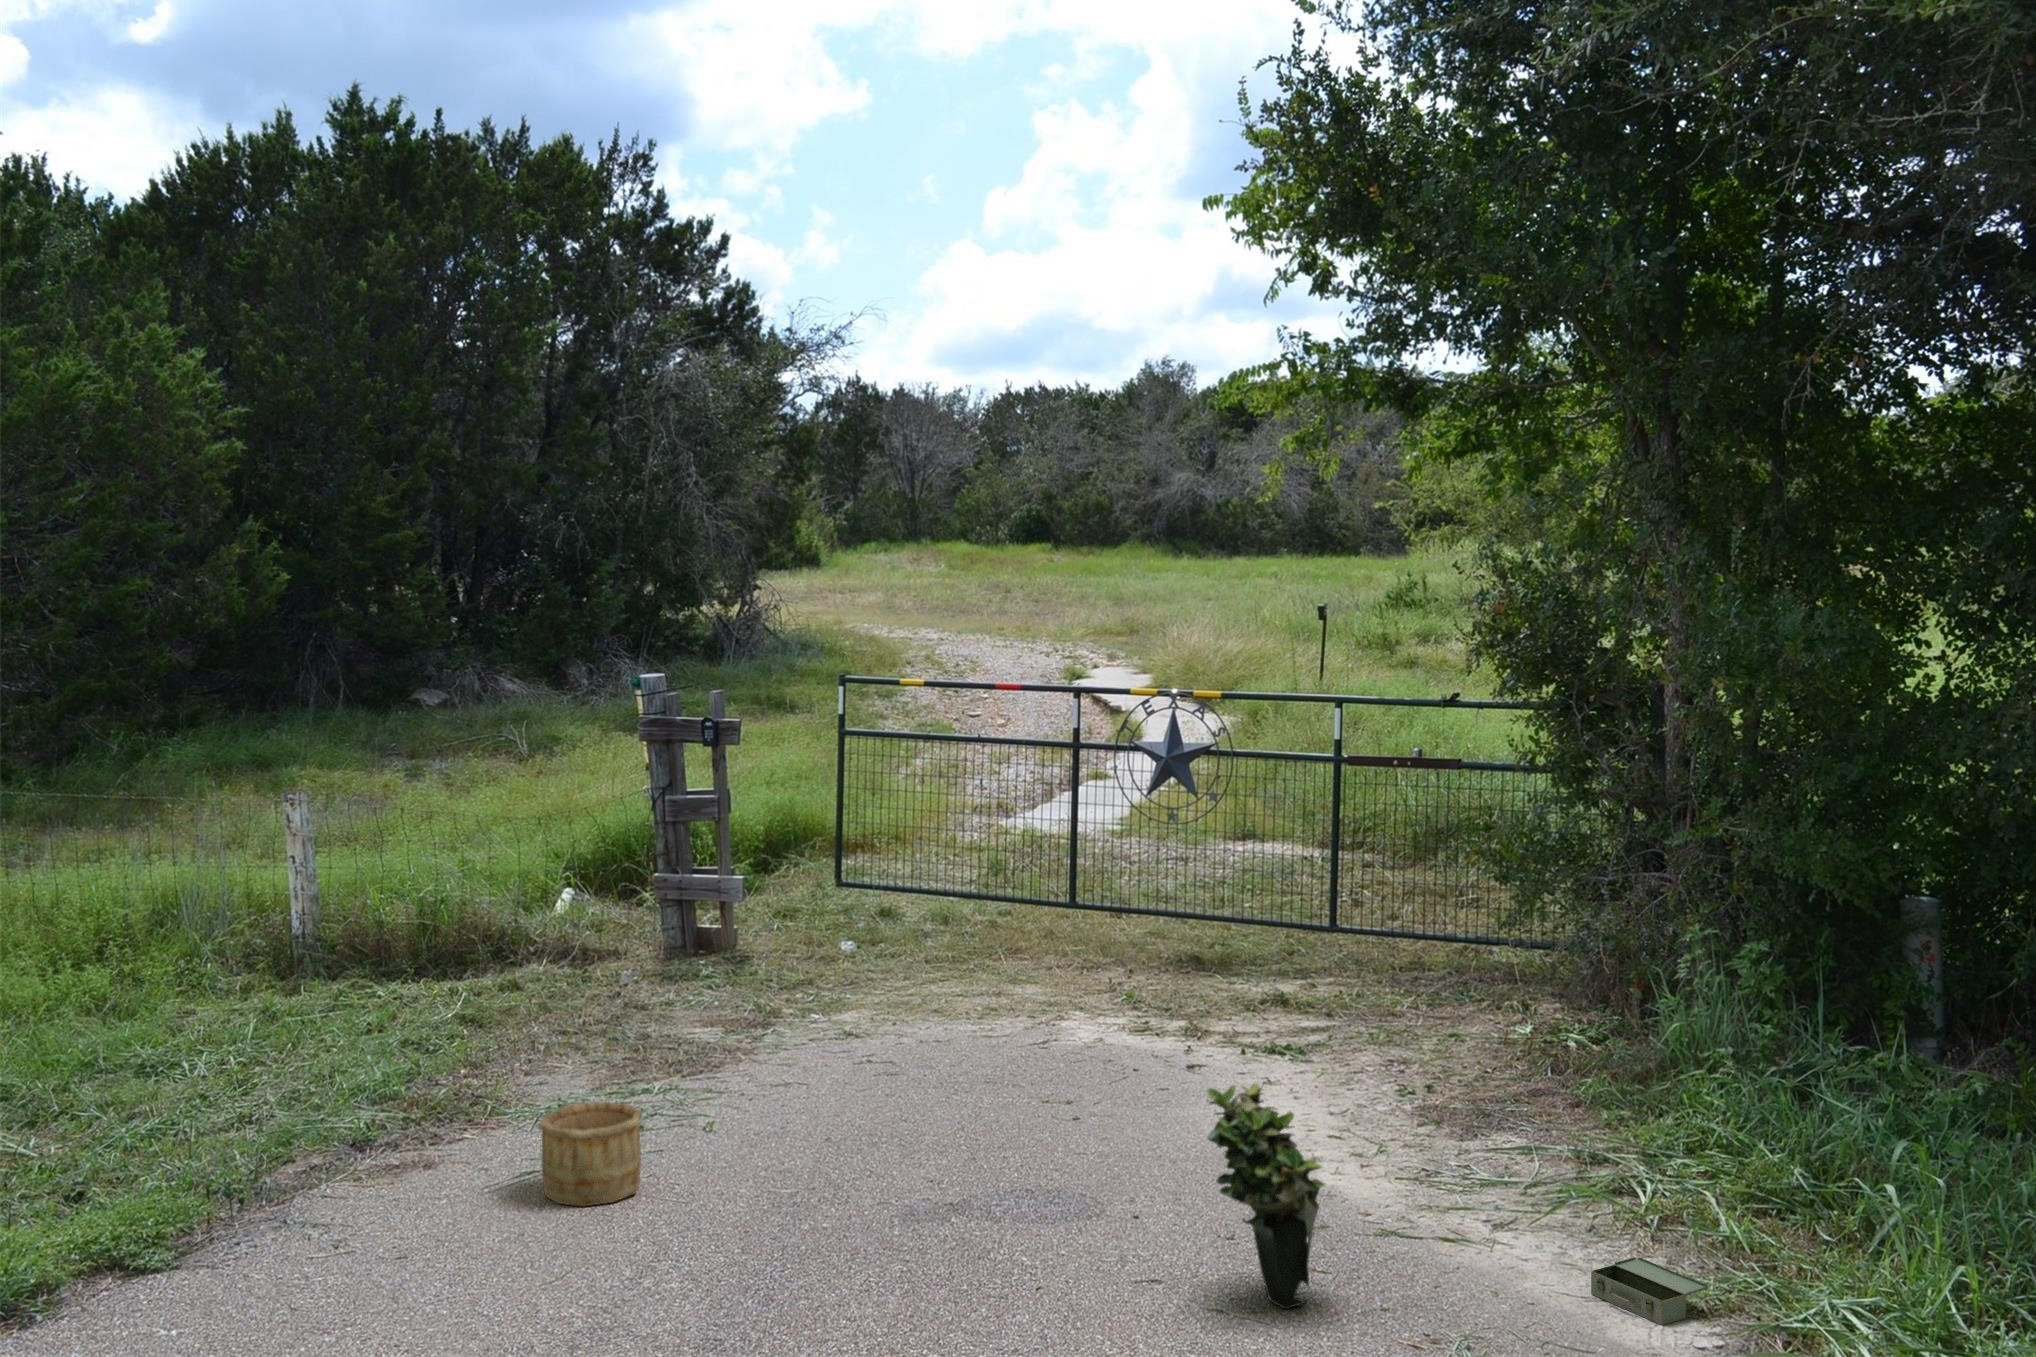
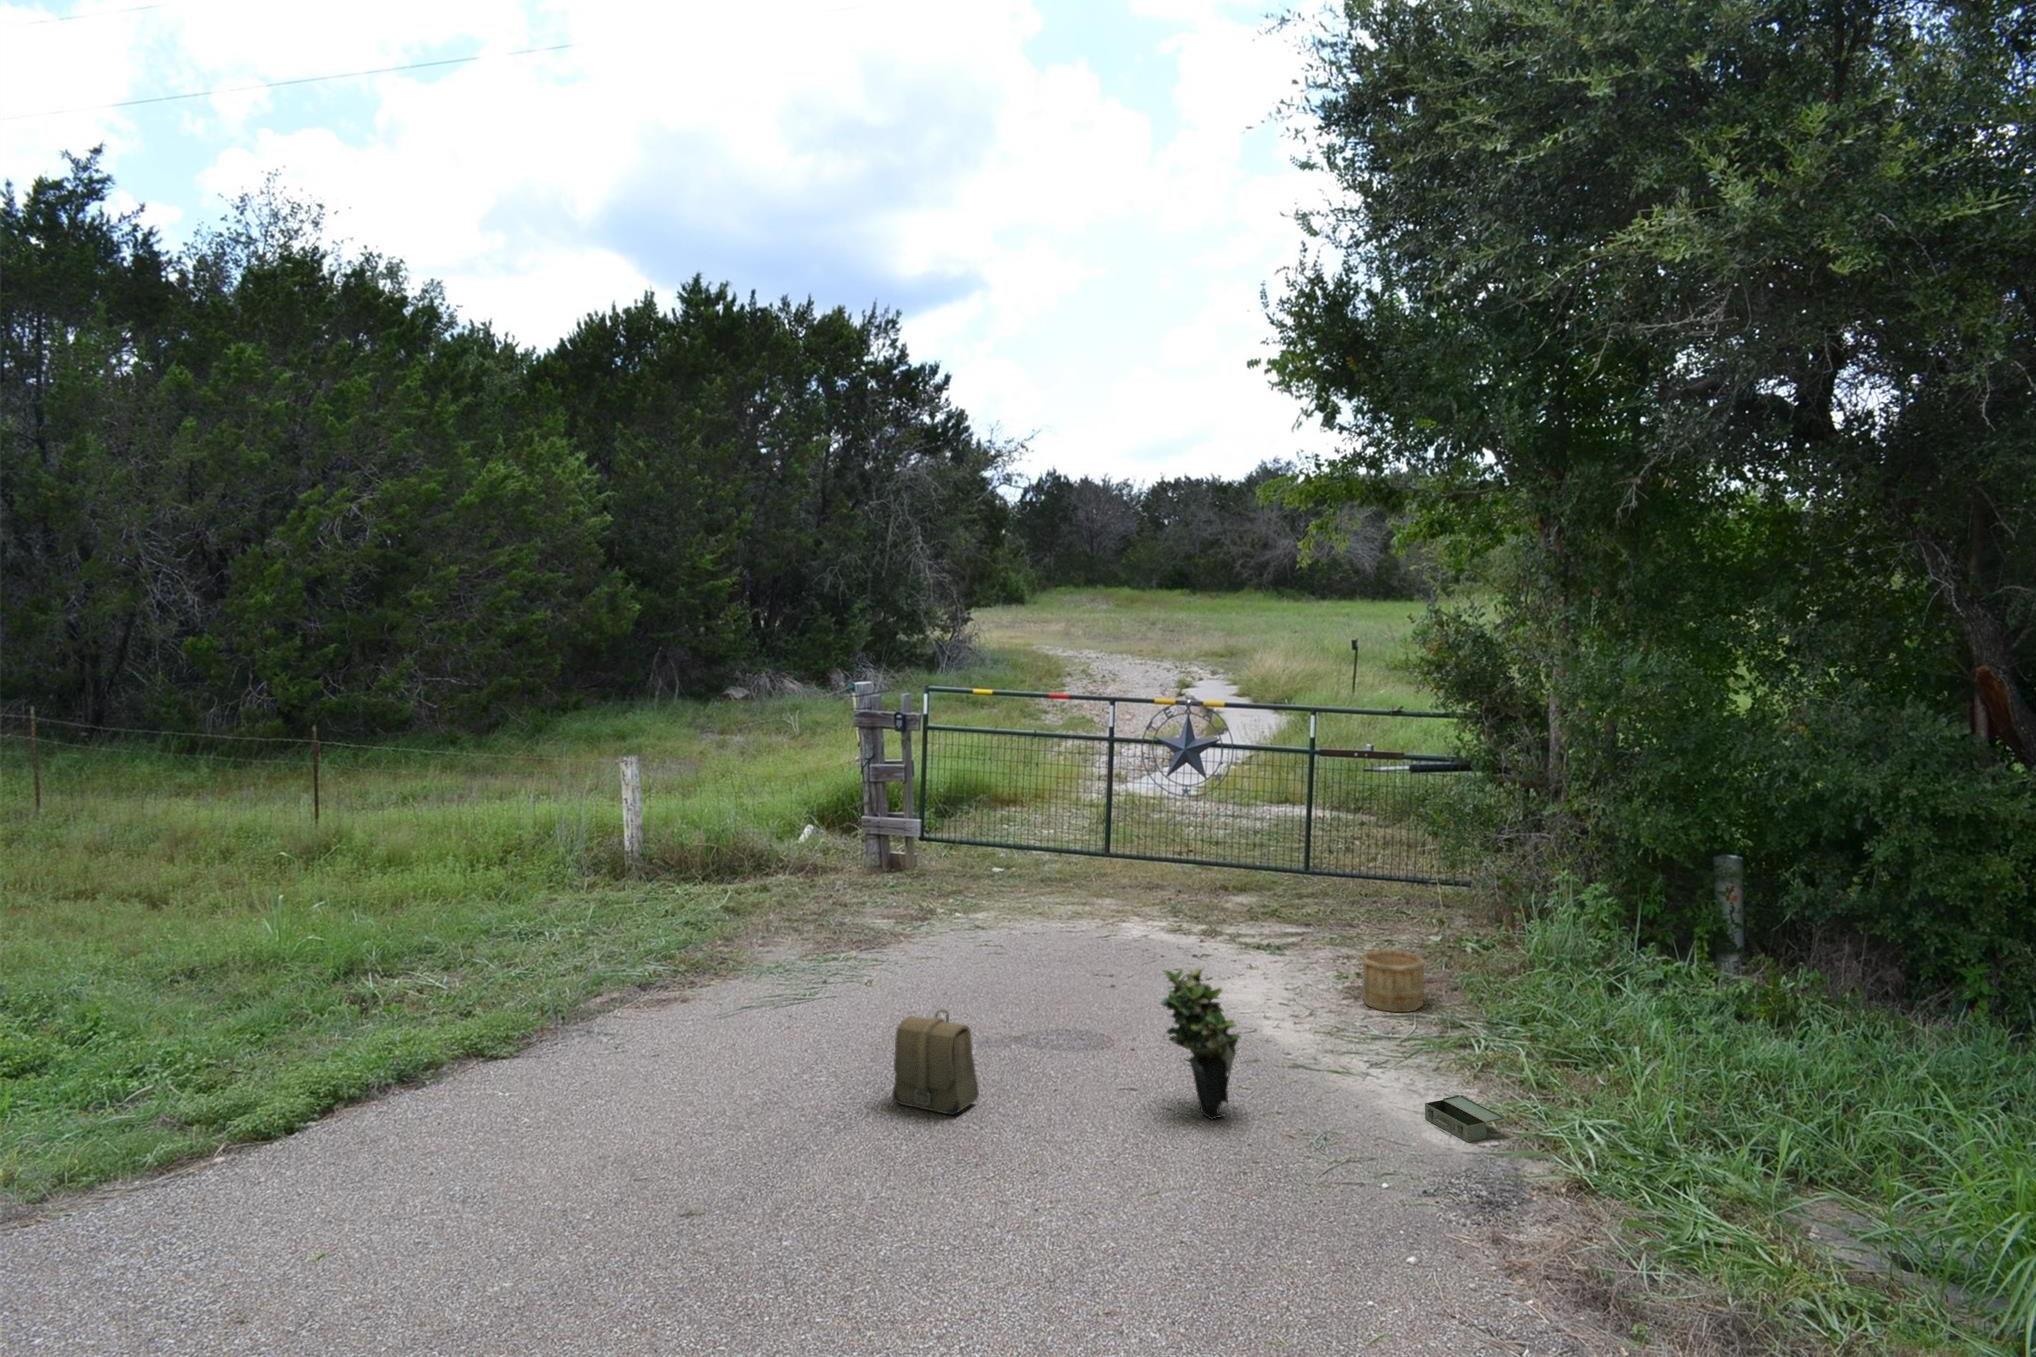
wooden bucket: present [538,1102,642,1206] -> present [1362,949,1426,1012]
backpack: none [798,1159,931,1321] -> present [893,1009,979,1115]

